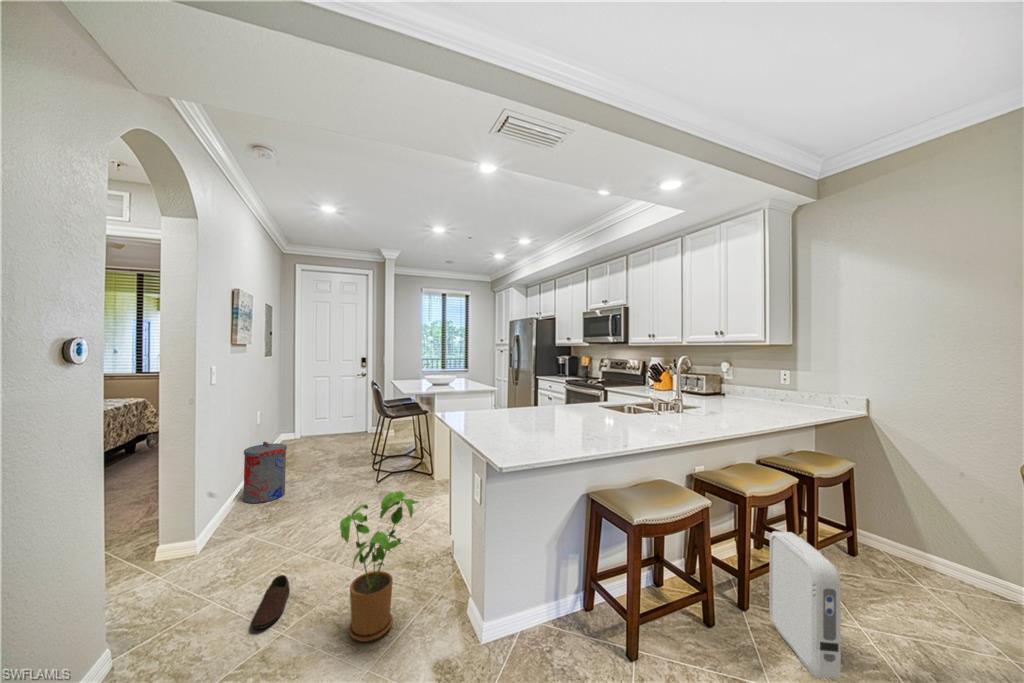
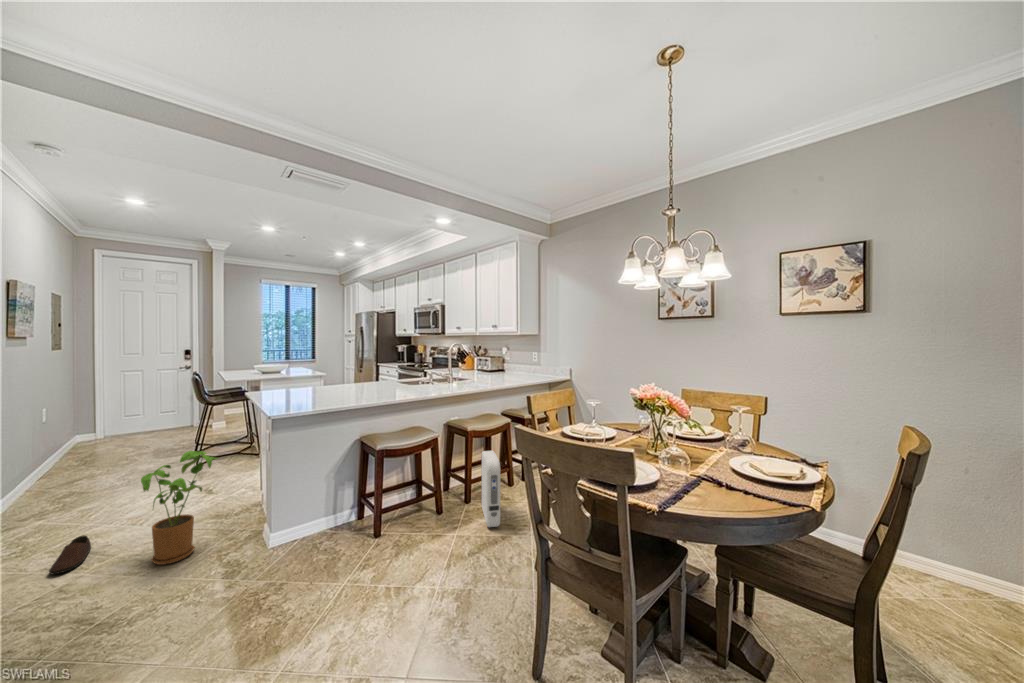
trash can: present [243,442,287,503] -> none [28,435,86,497]

